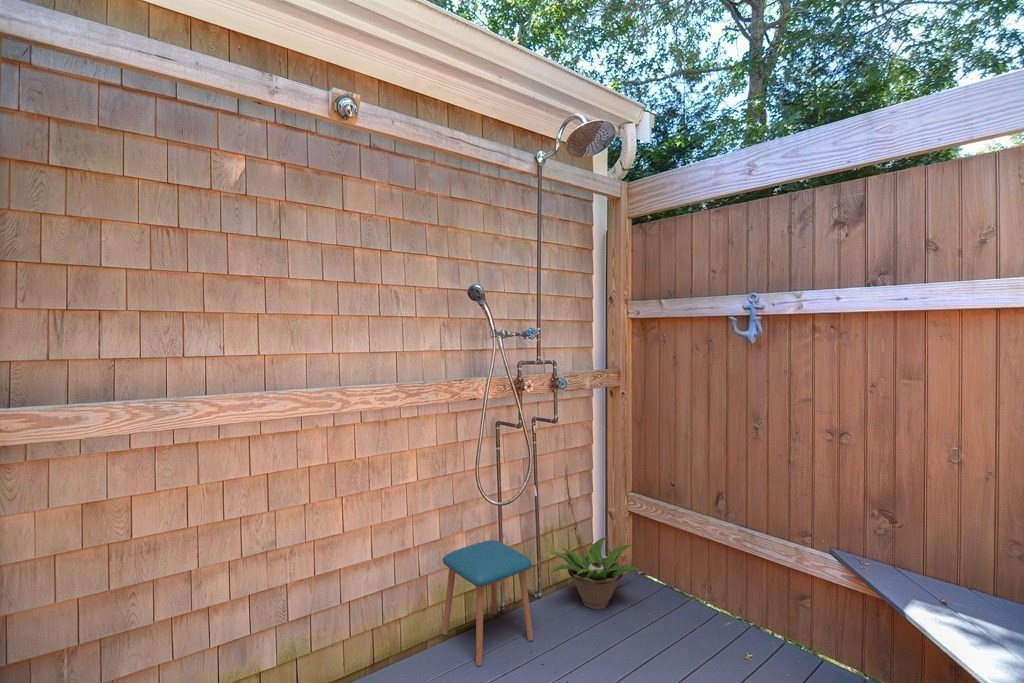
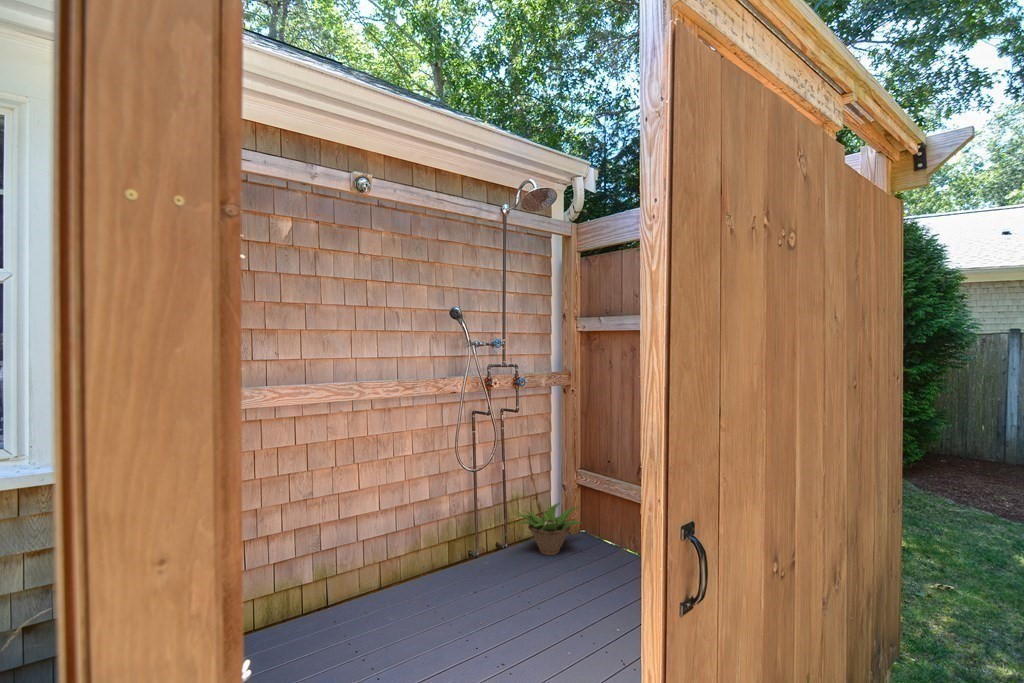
stool: present [442,540,533,667] -> none [431,501,499,589]

